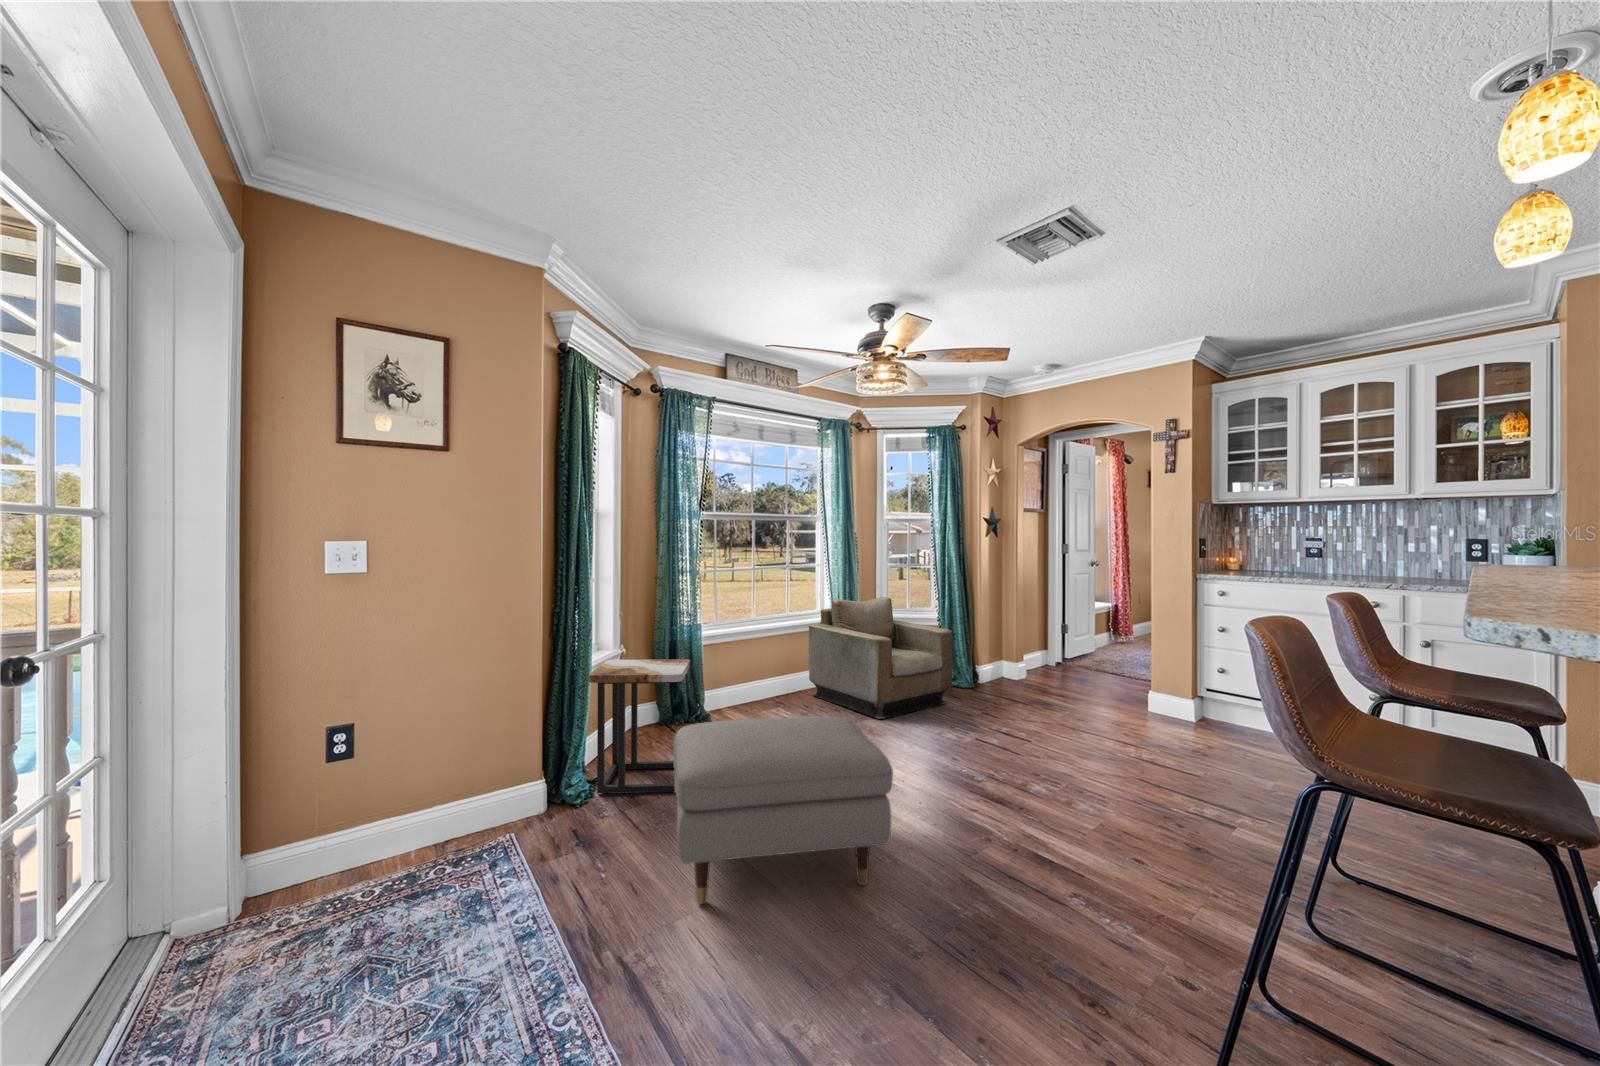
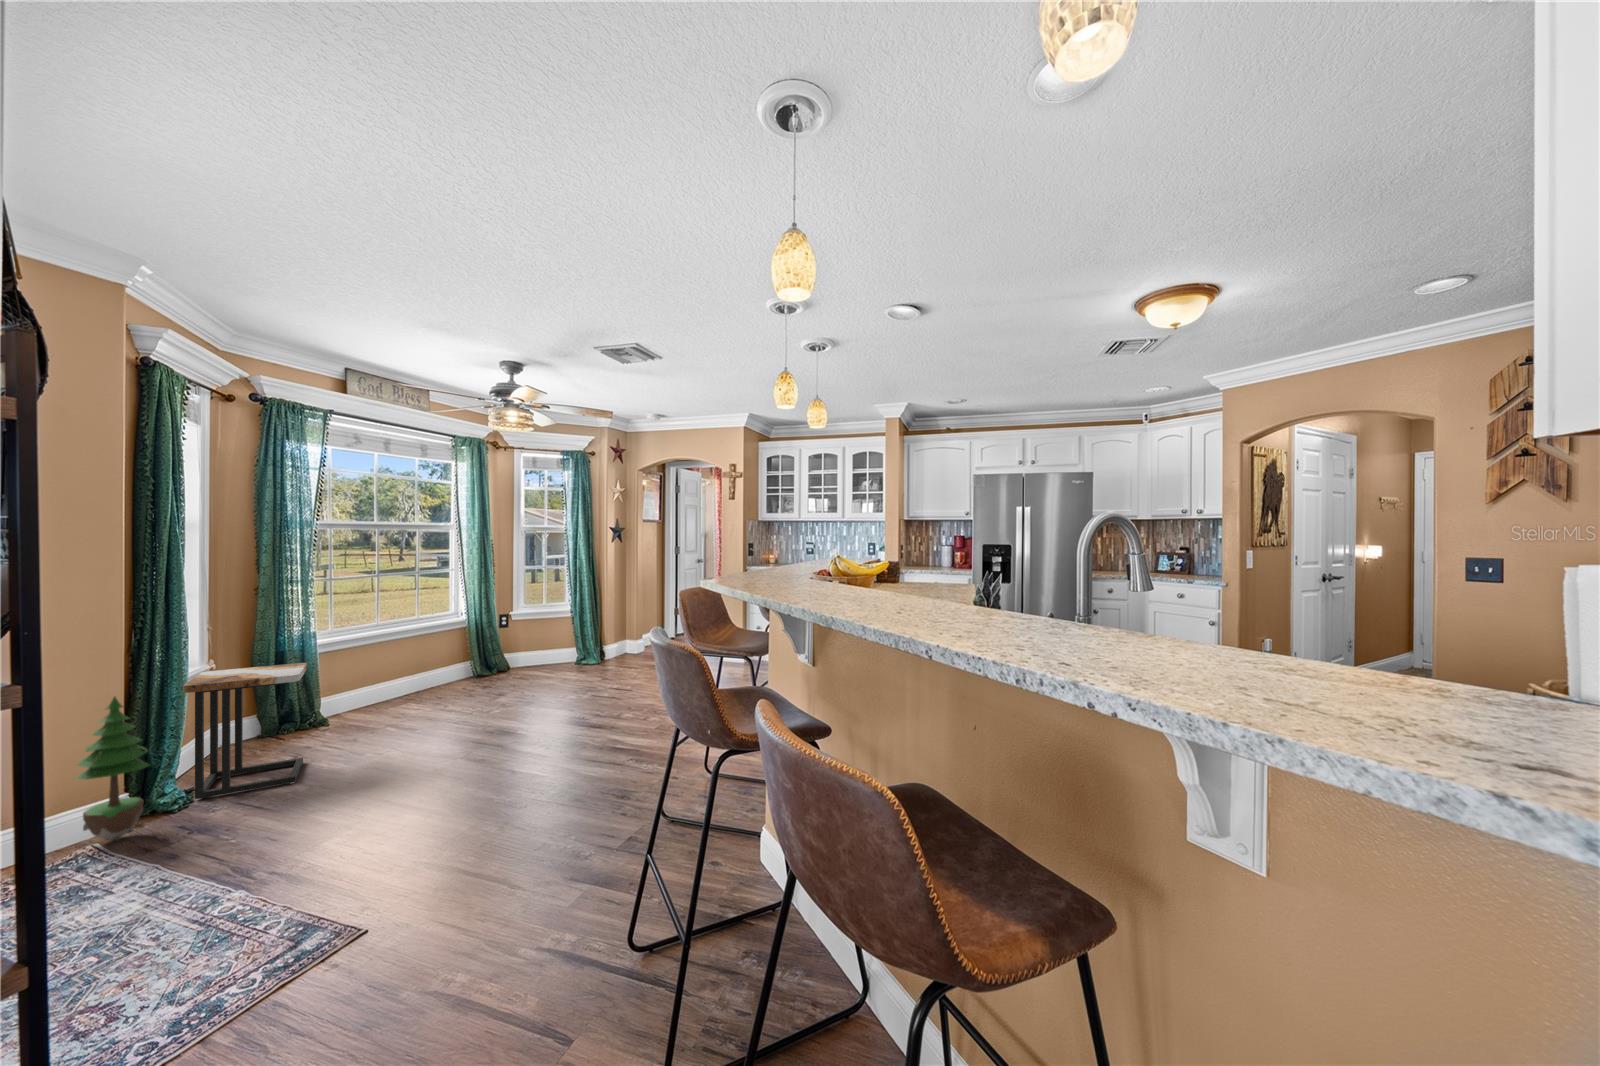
armchair: present [808,597,952,719] -> none [408,596,578,700]
potted tree: none [502,682,560,829] -> present [76,697,150,840]
ottoman: present [674,716,893,904] -> none [294,691,500,847]

